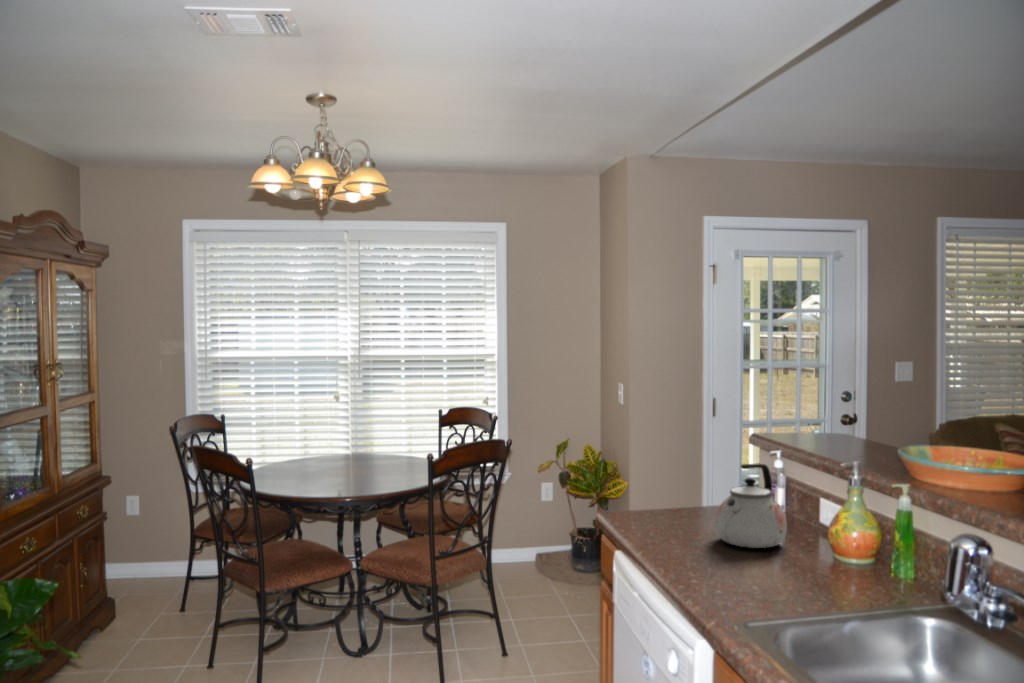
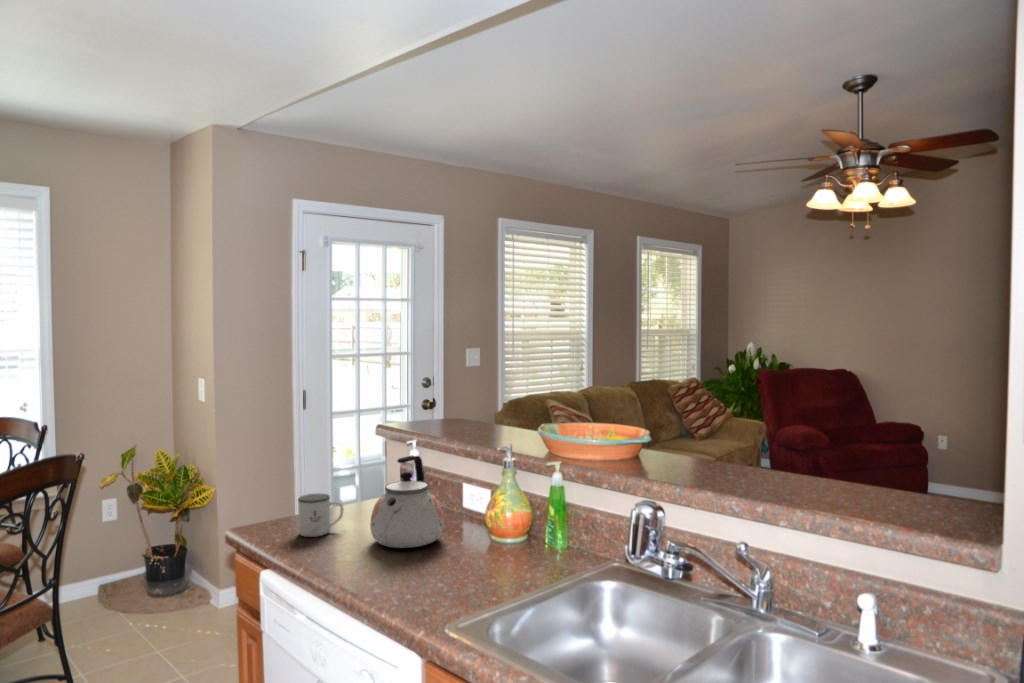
mug: none [659,489,699,526] -> present [298,494,344,537]

